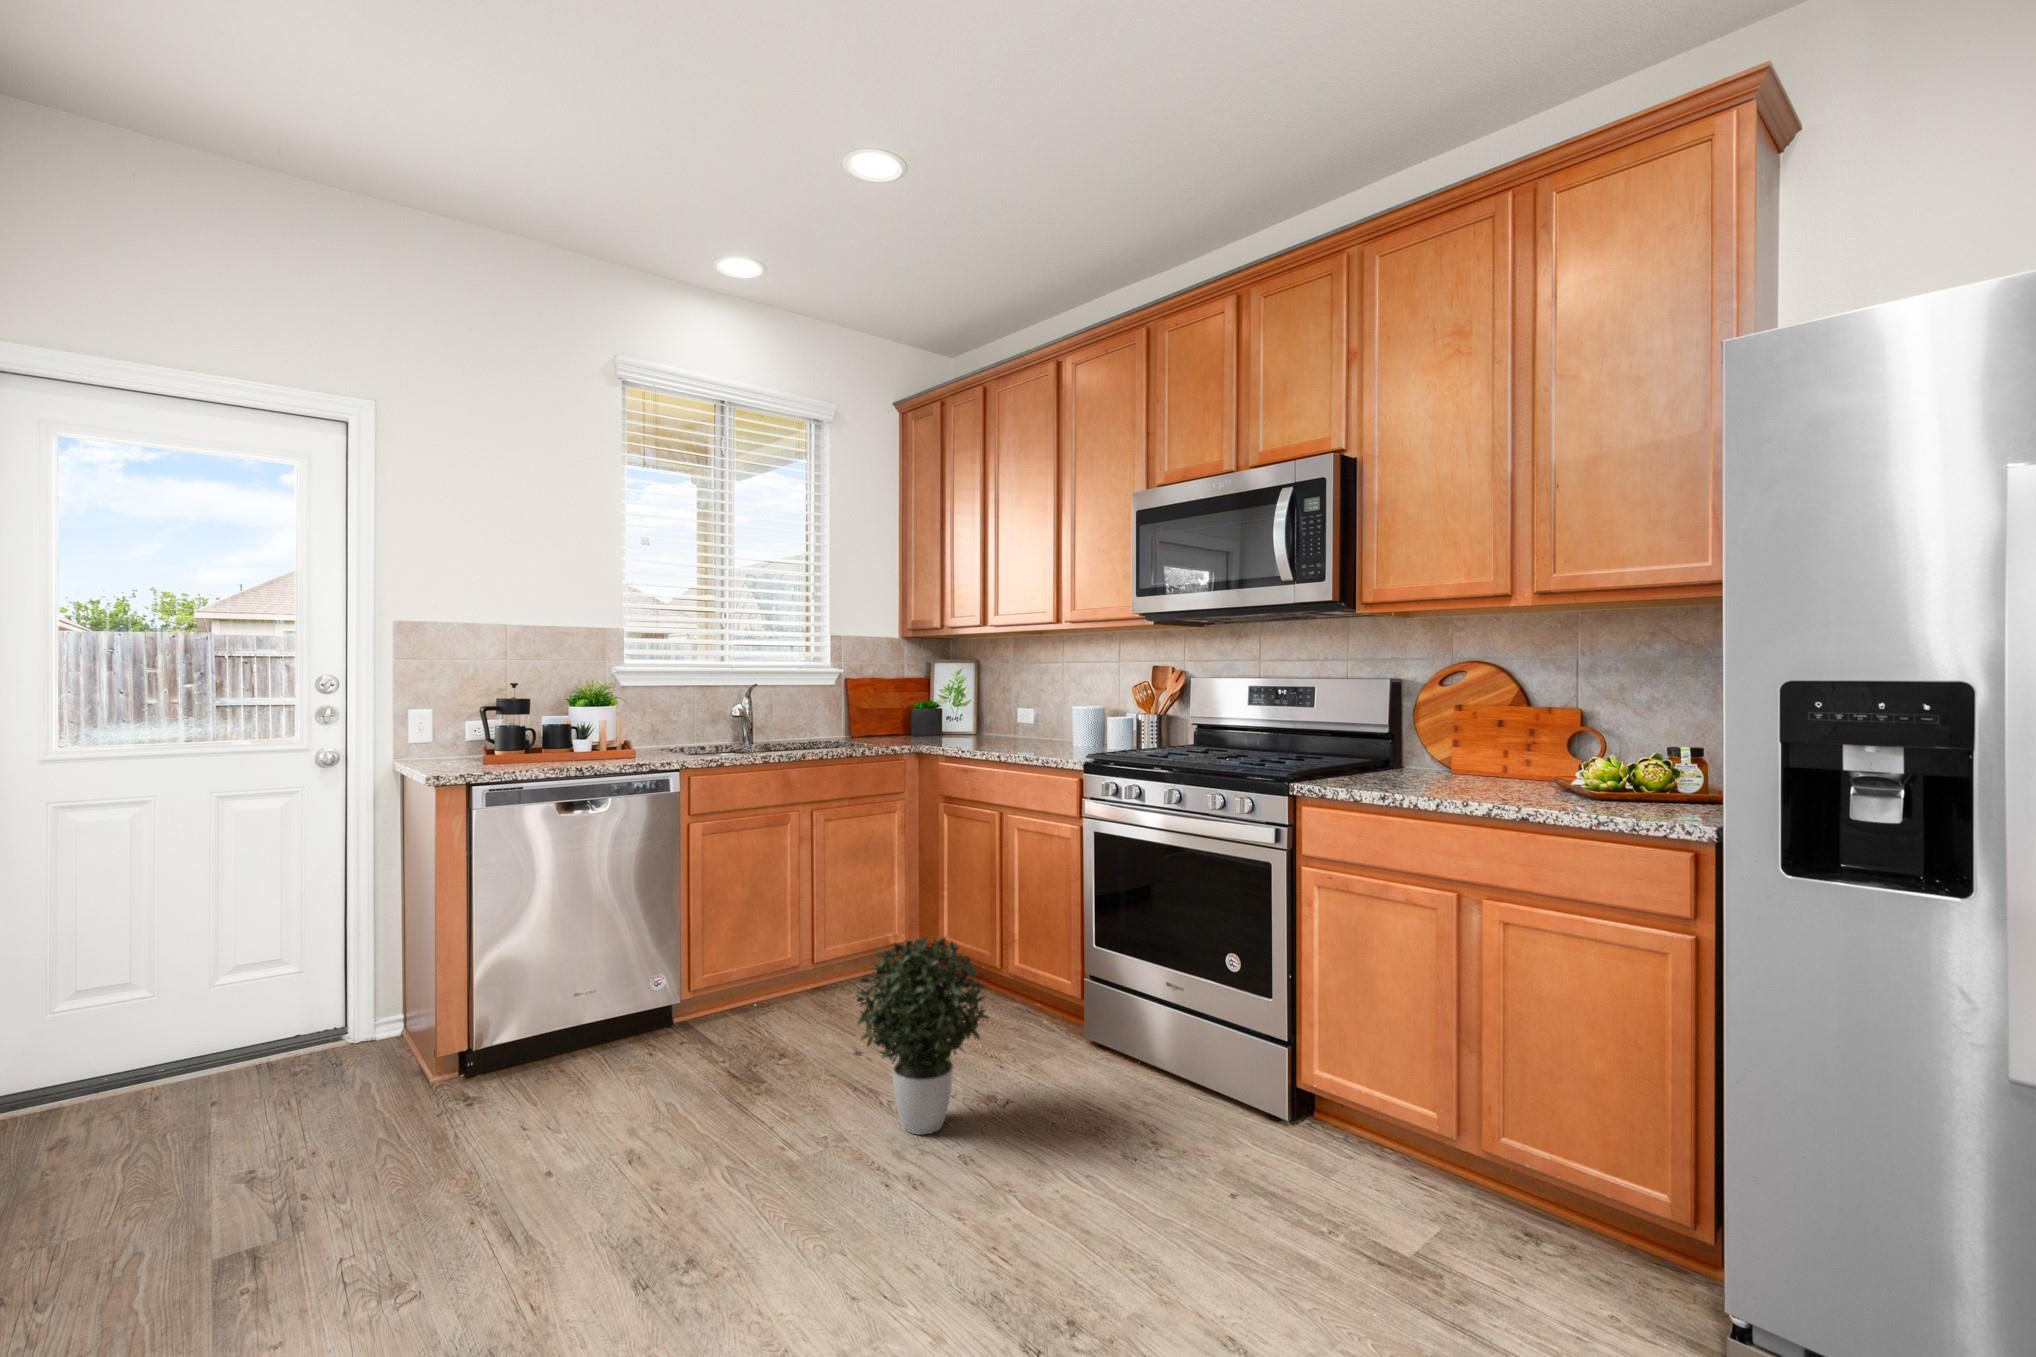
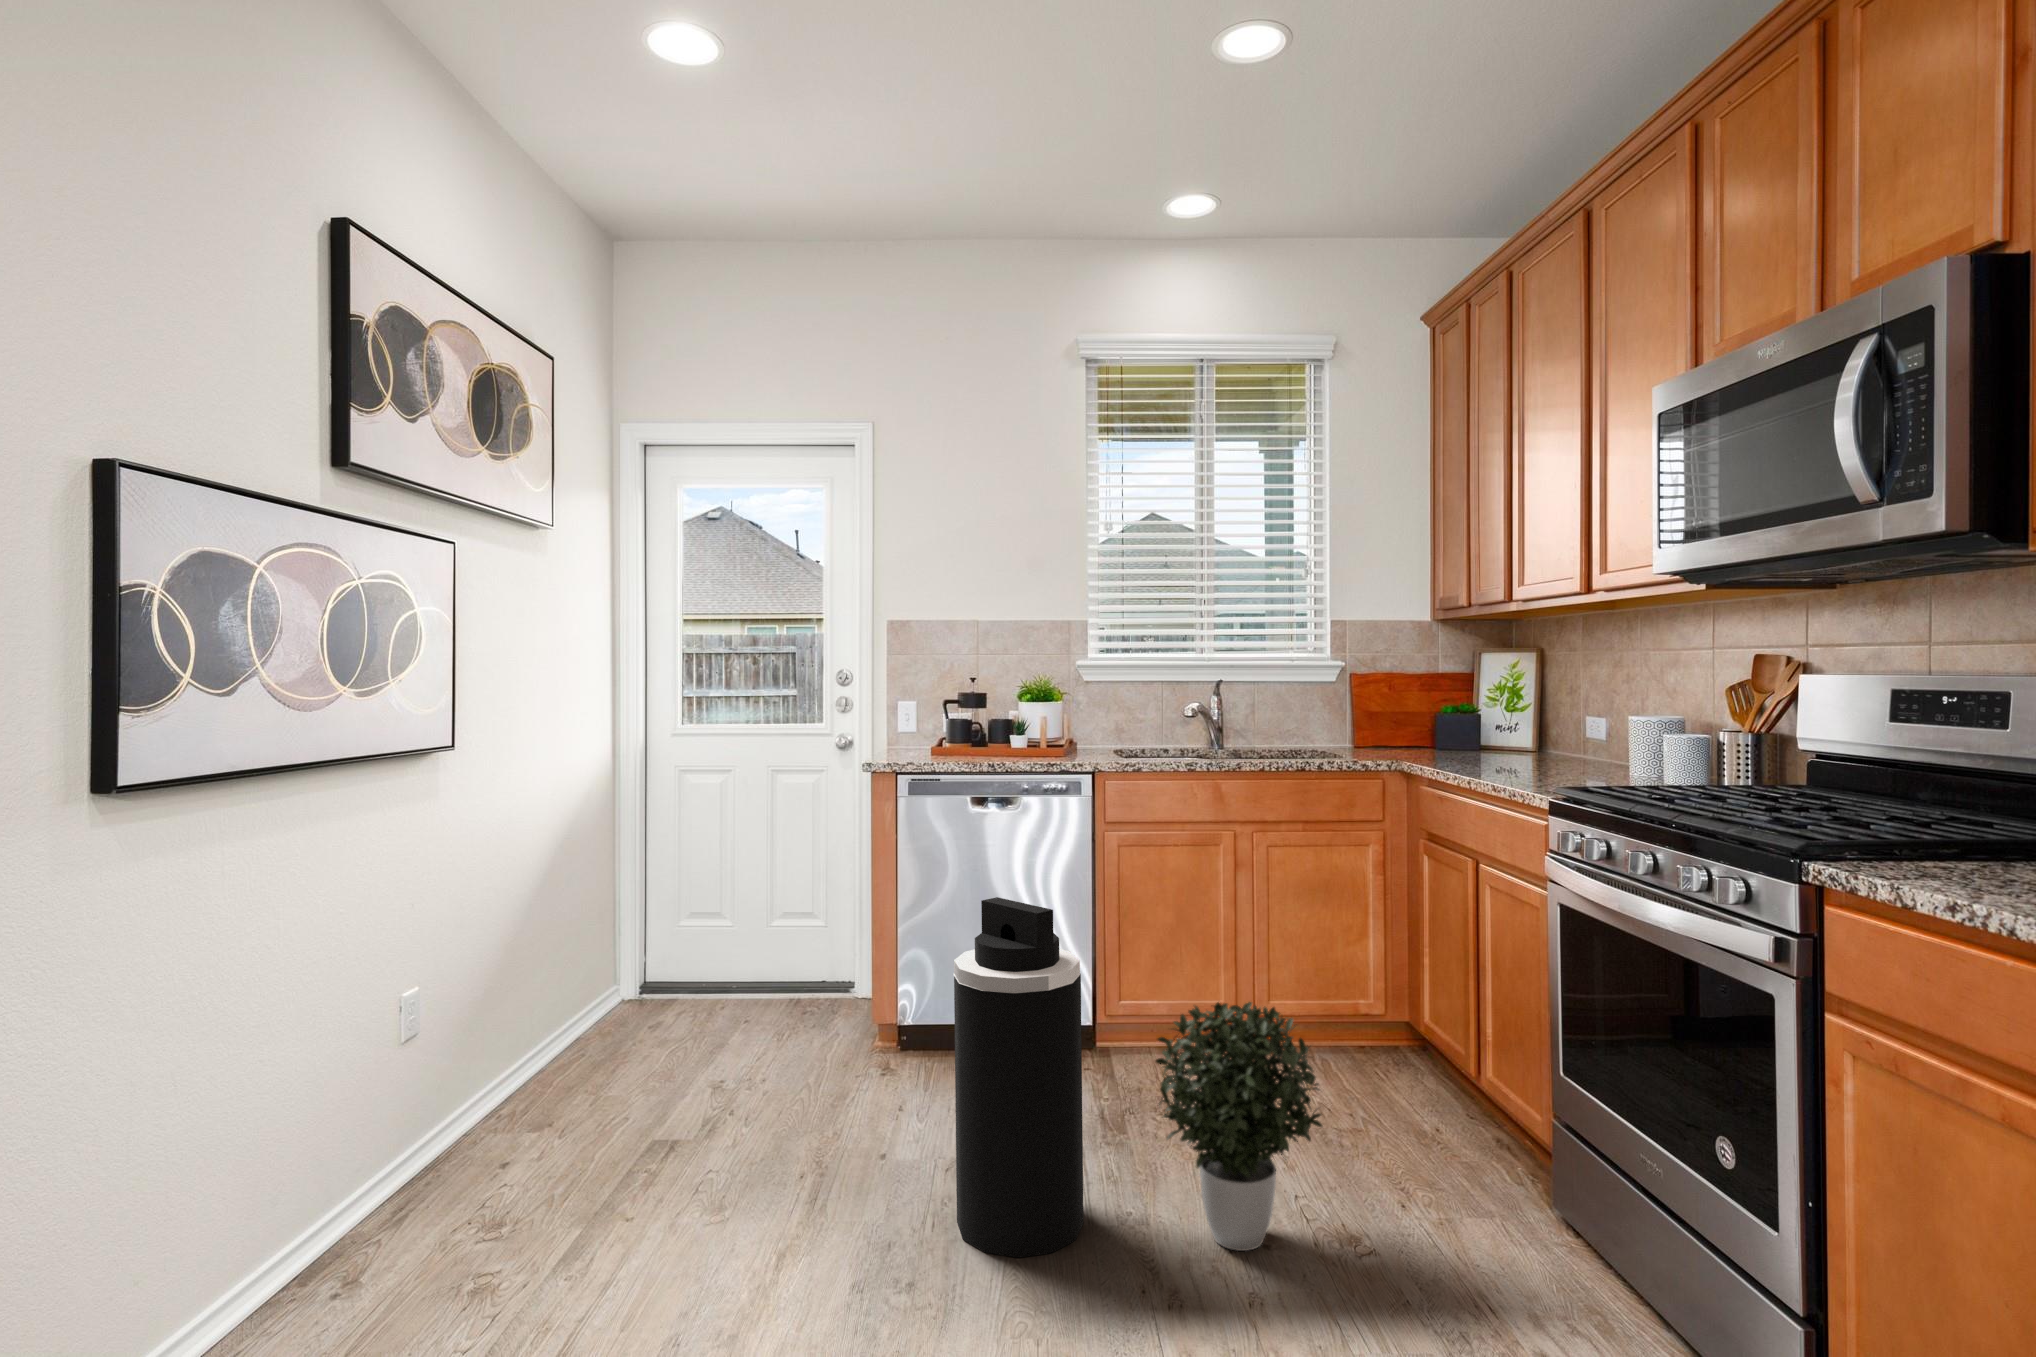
trash can: none [687,881,806,1205] -> present [953,897,1083,1258]

